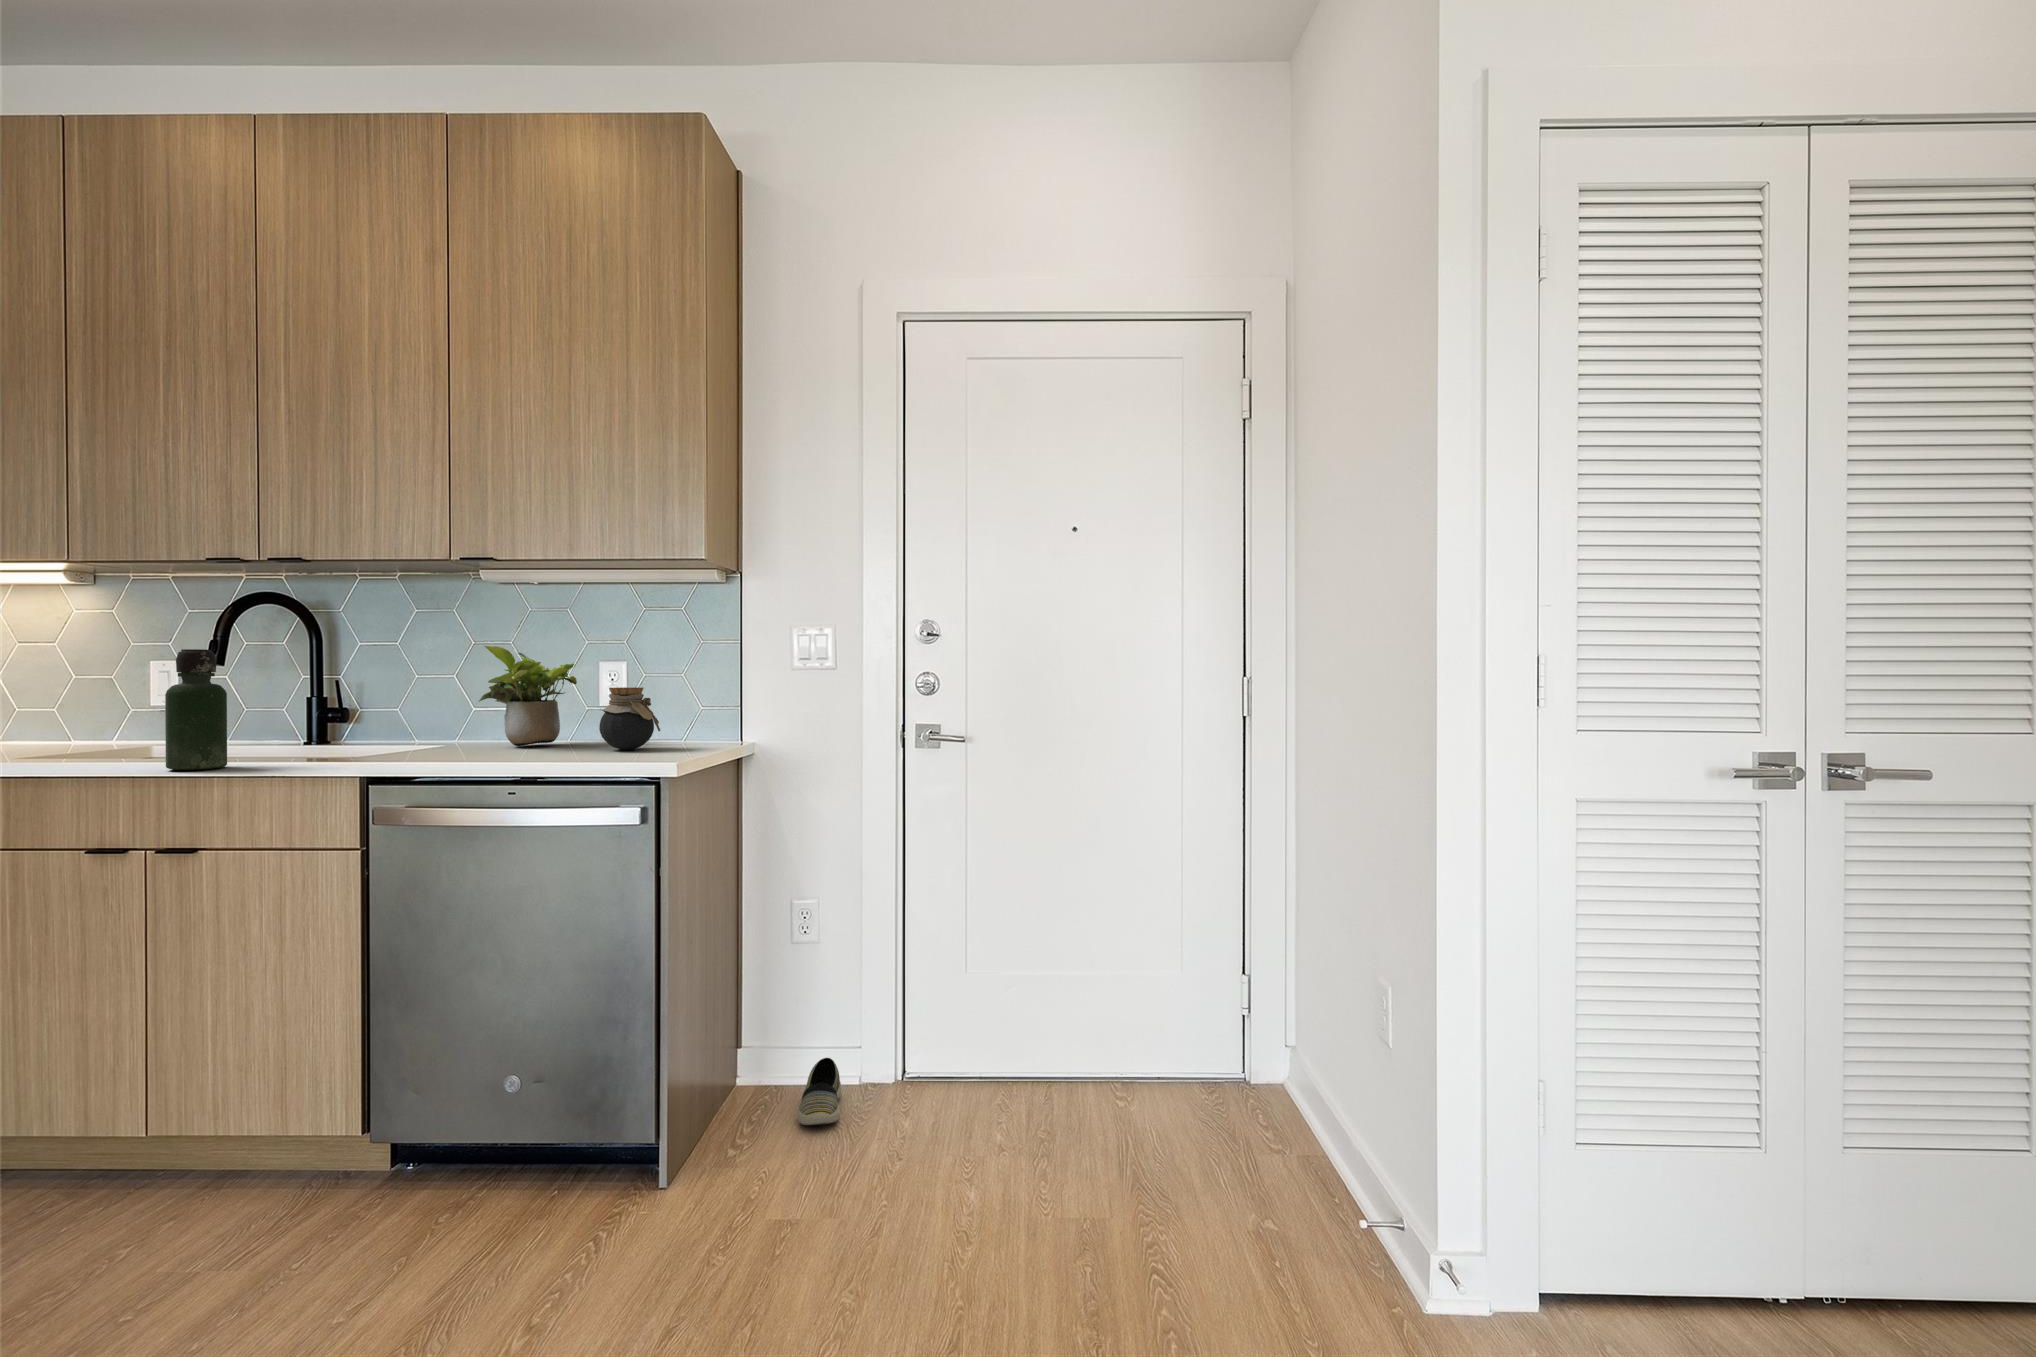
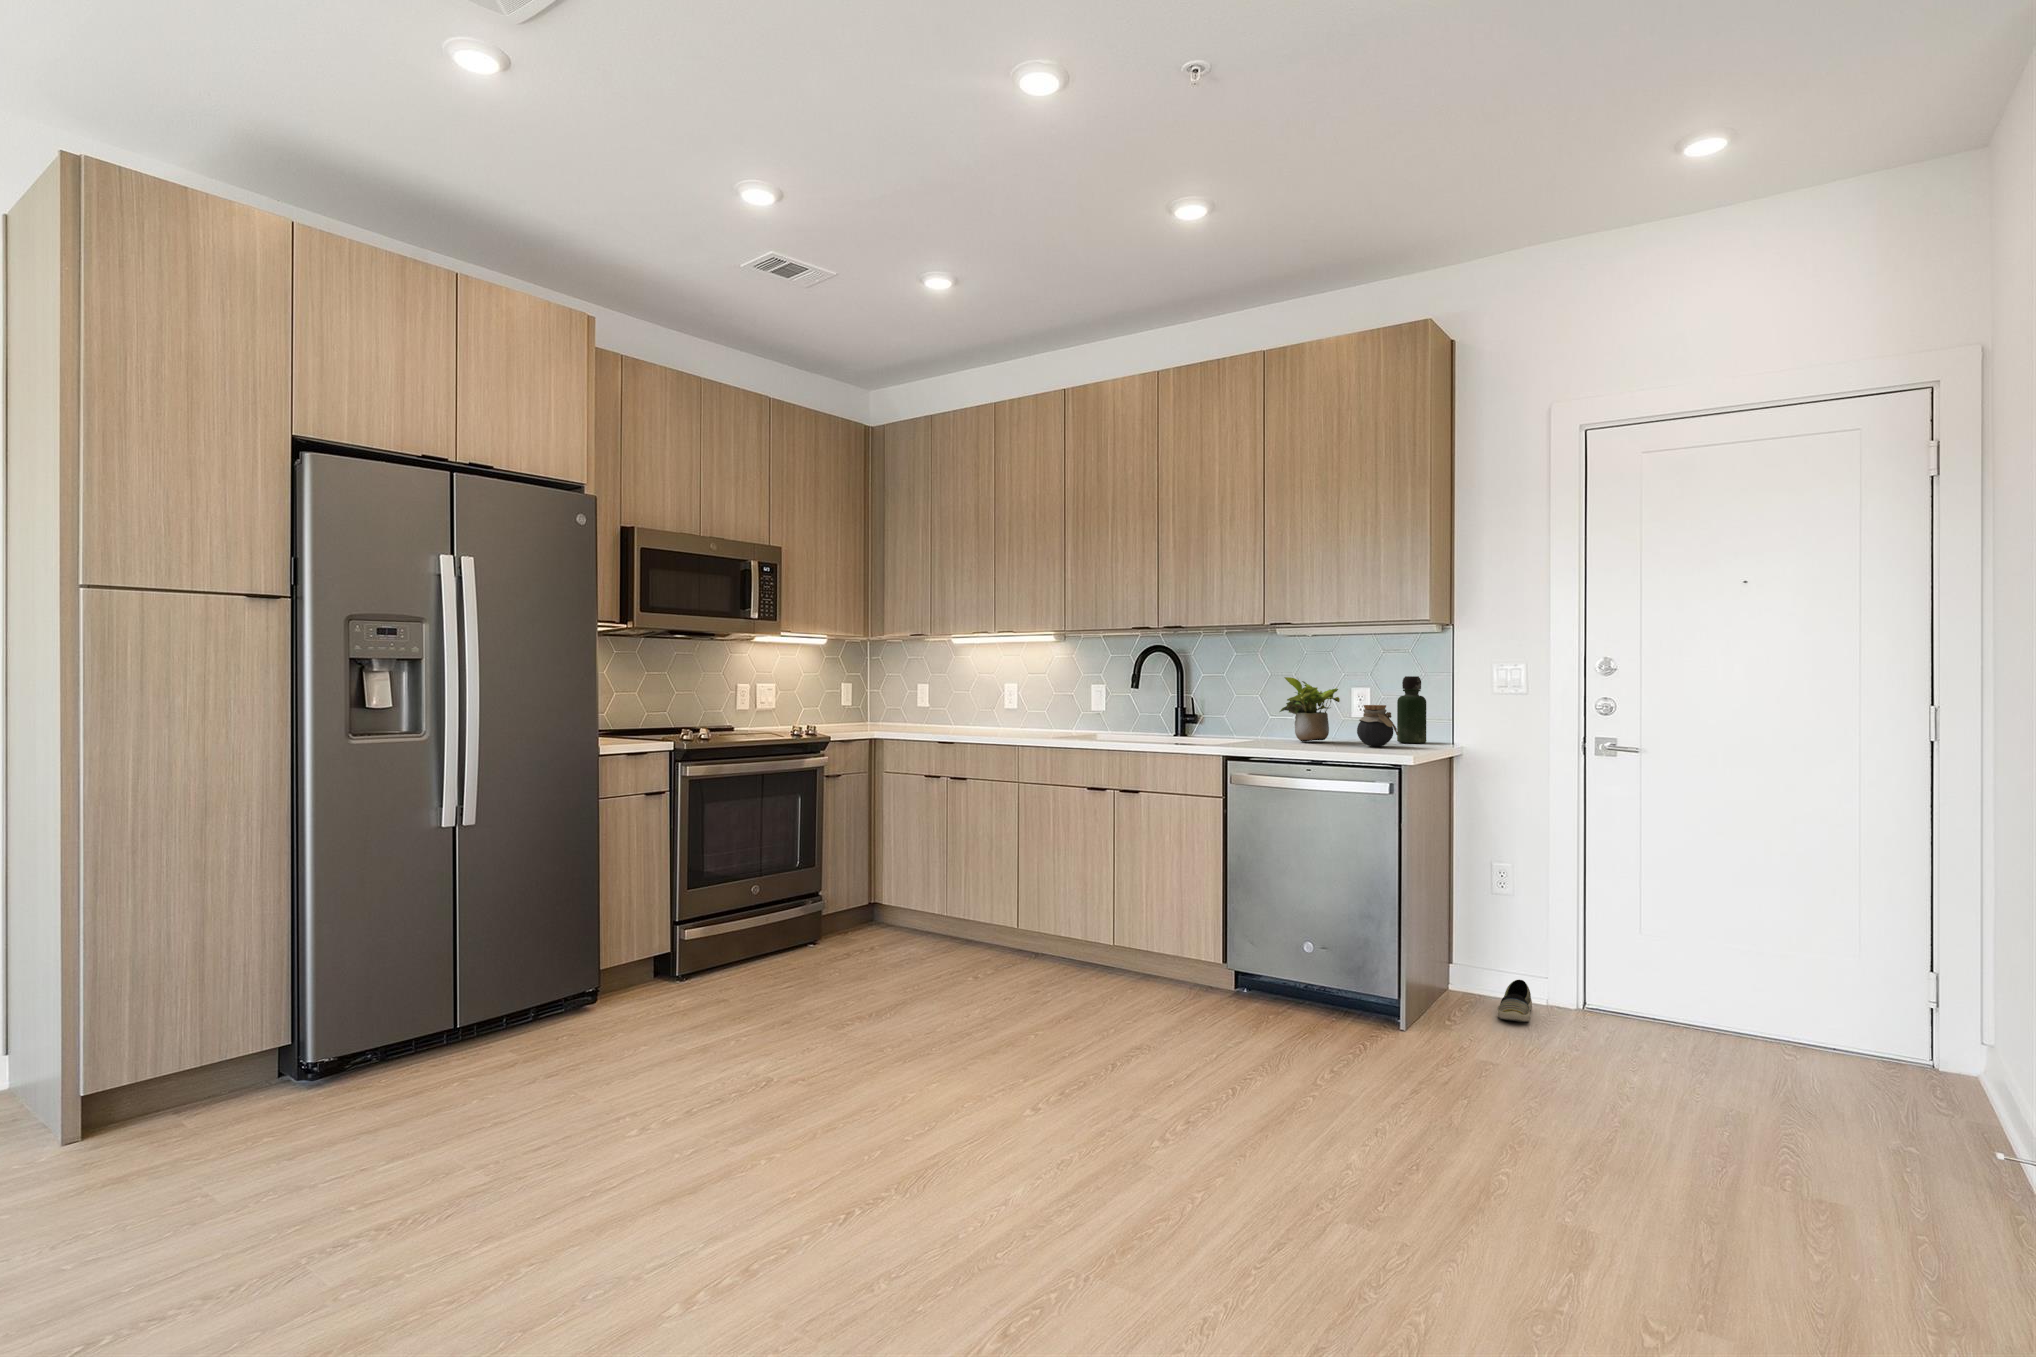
bottle: present [165,649,227,770] -> present [1397,676,1426,743]

